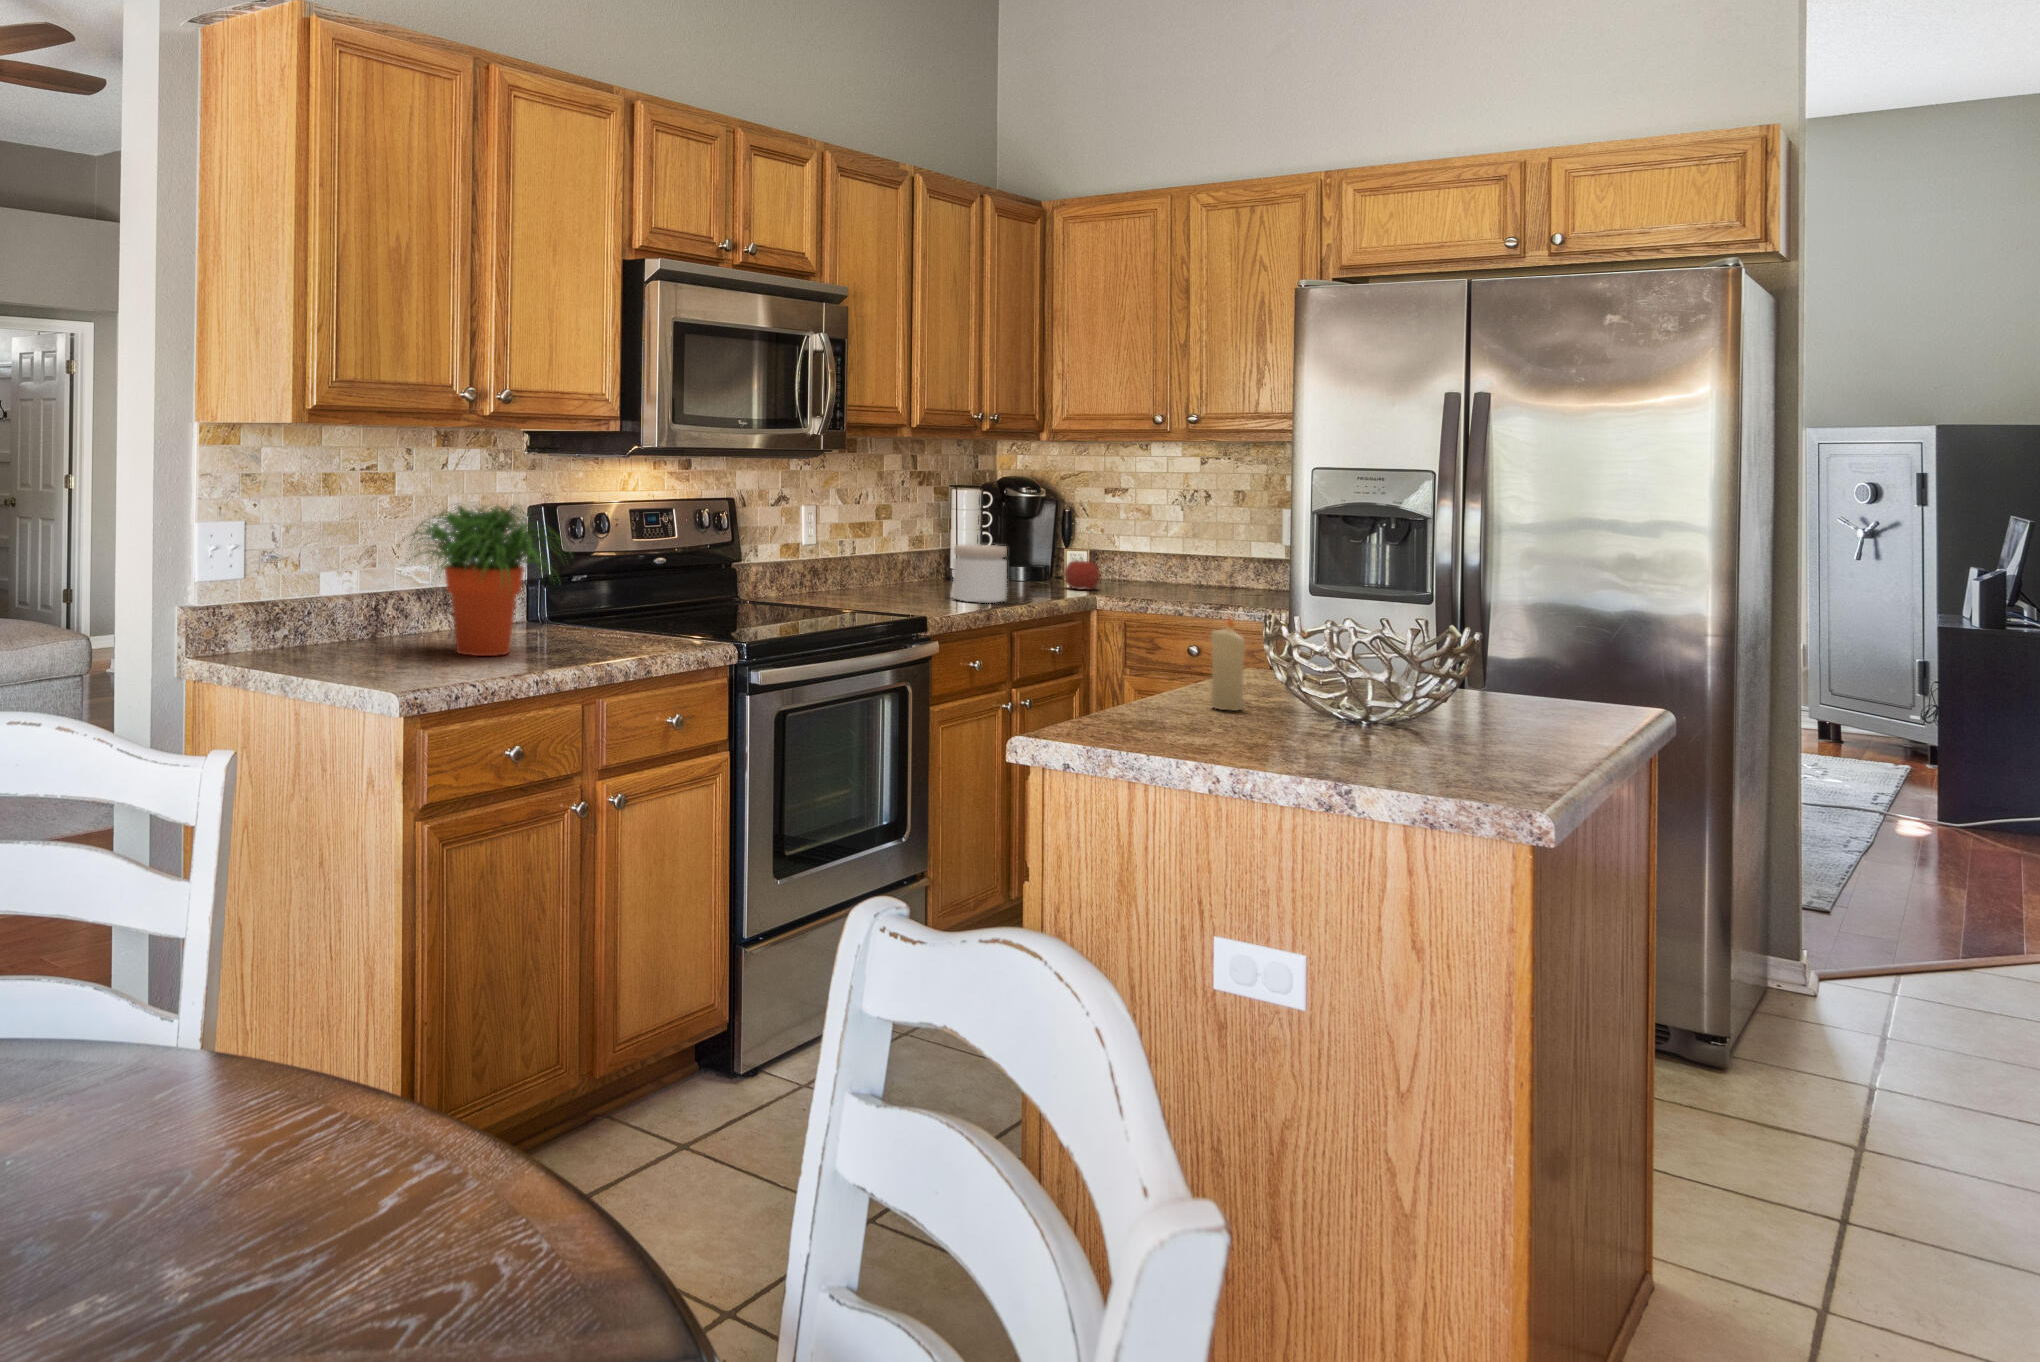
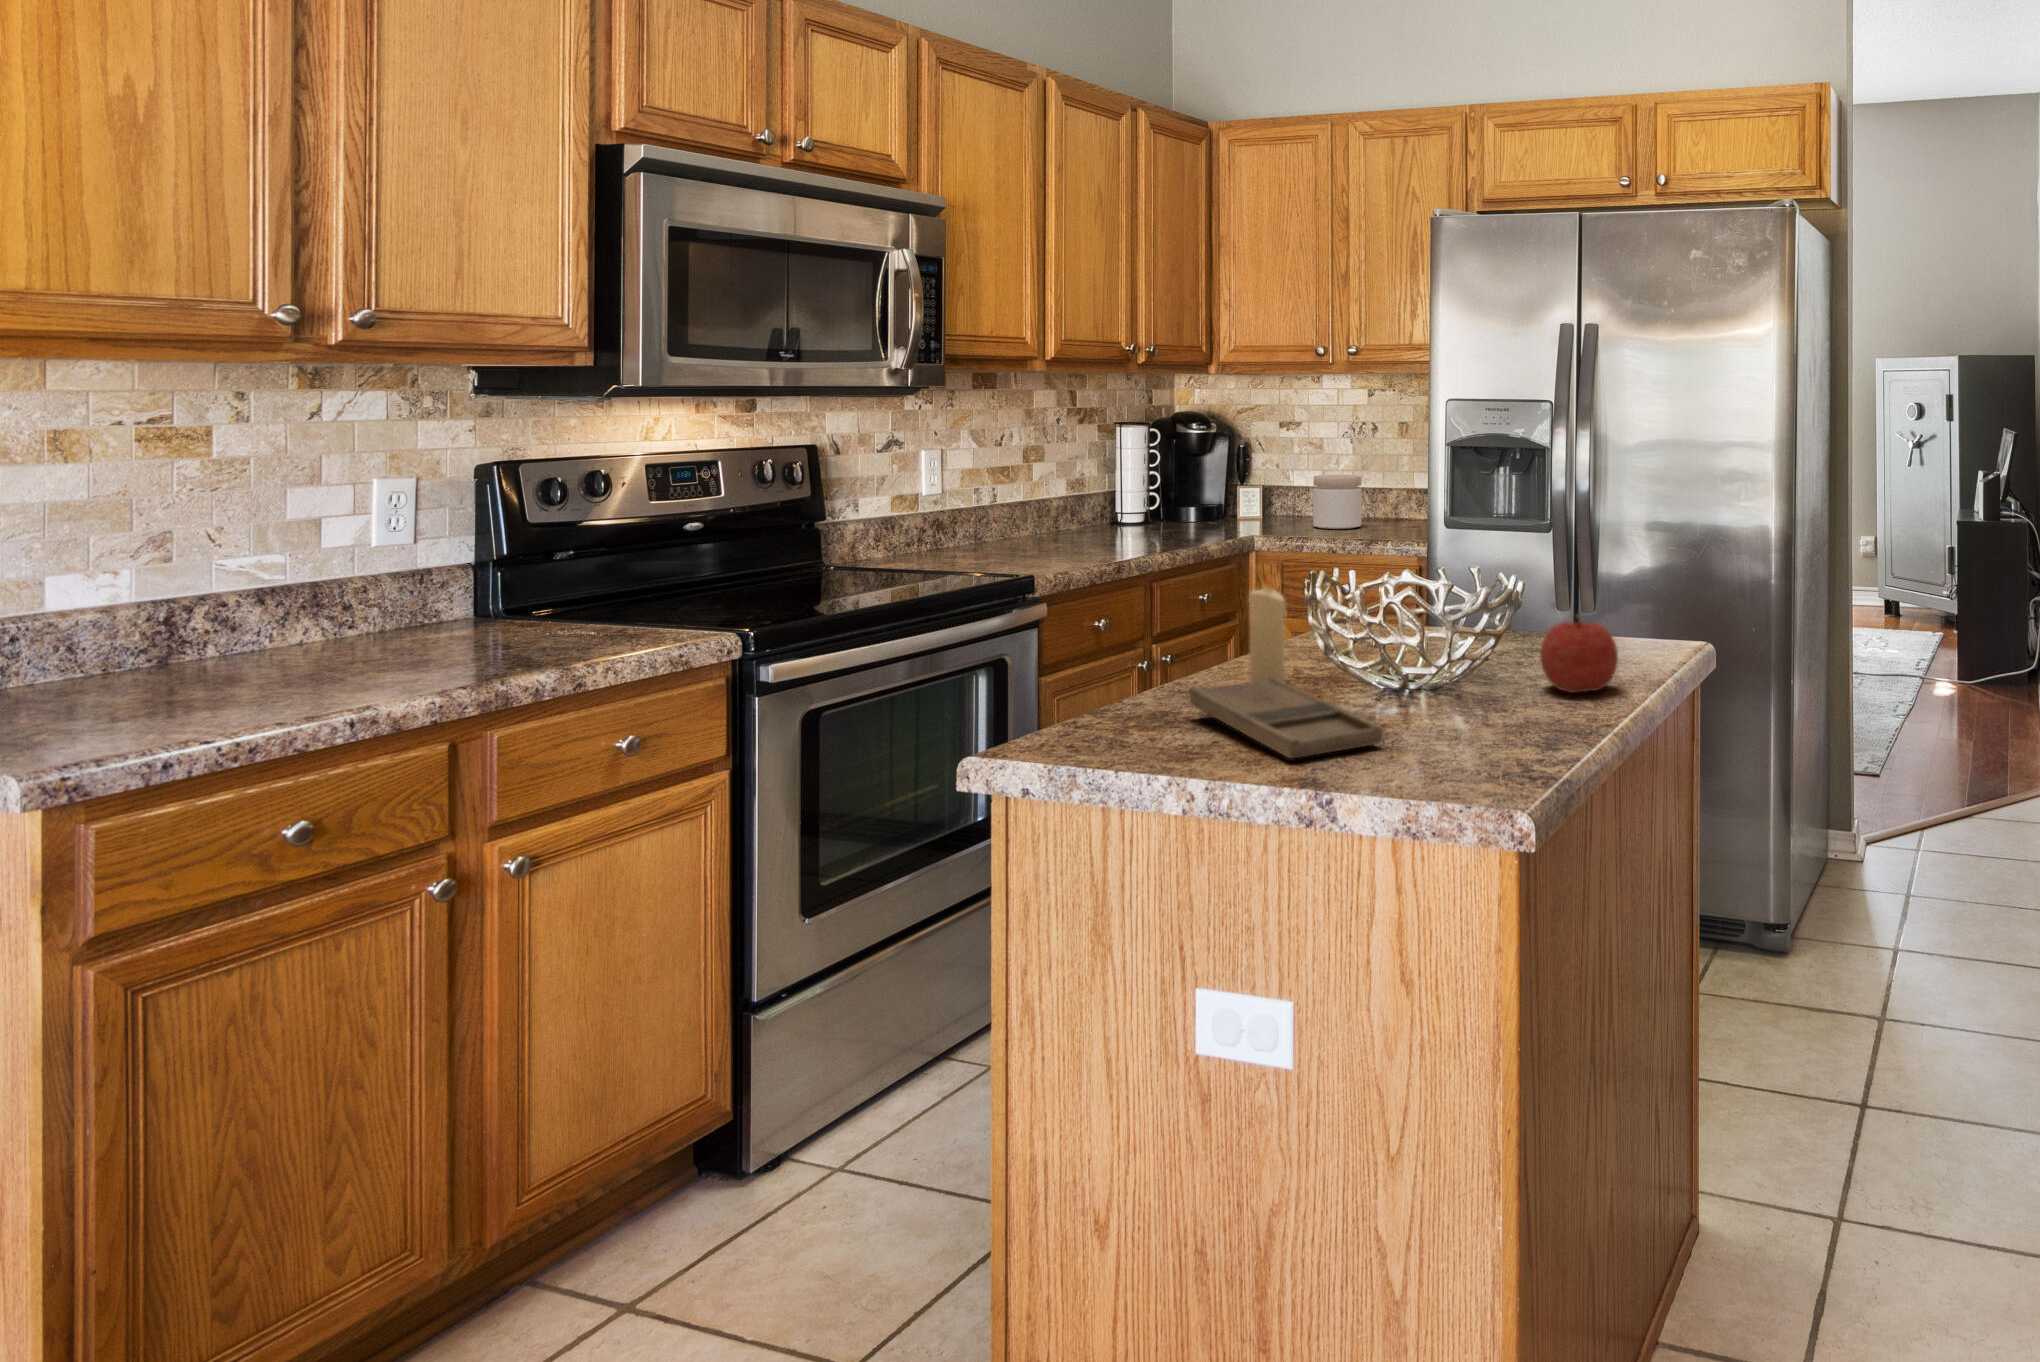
potted plant: present [403,505,573,656] -> none [147,464,462,681]
jar: present [953,544,1007,603] -> present [1313,475,1362,529]
fruit: present [1064,560,1100,590] -> present [1540,615,1618,693]
tray: none [1181,701,1375,760] -> present [1190,677,1382,758]

